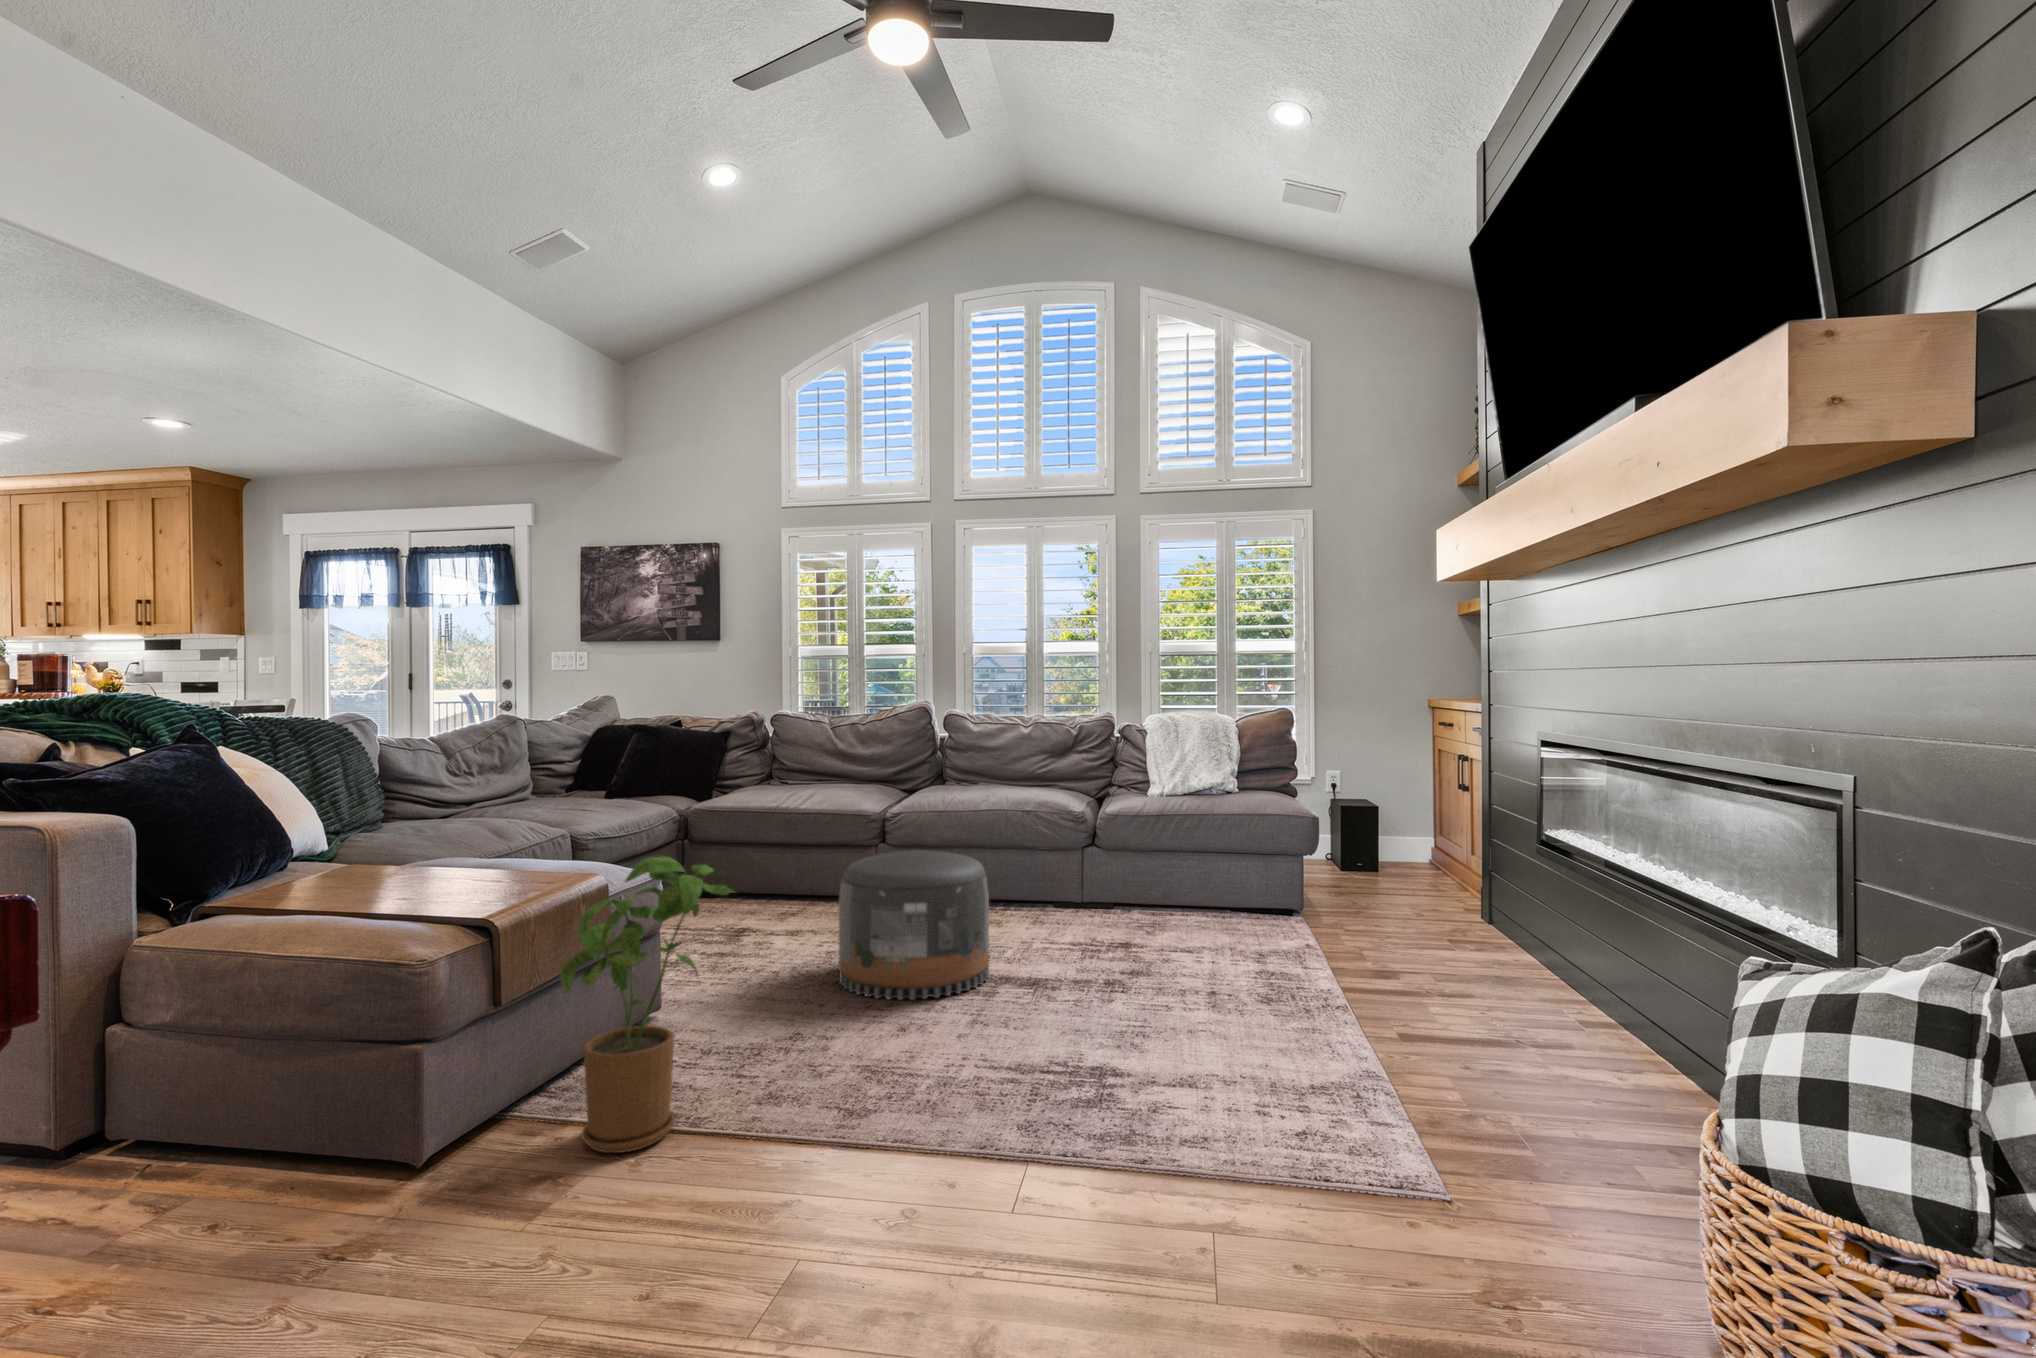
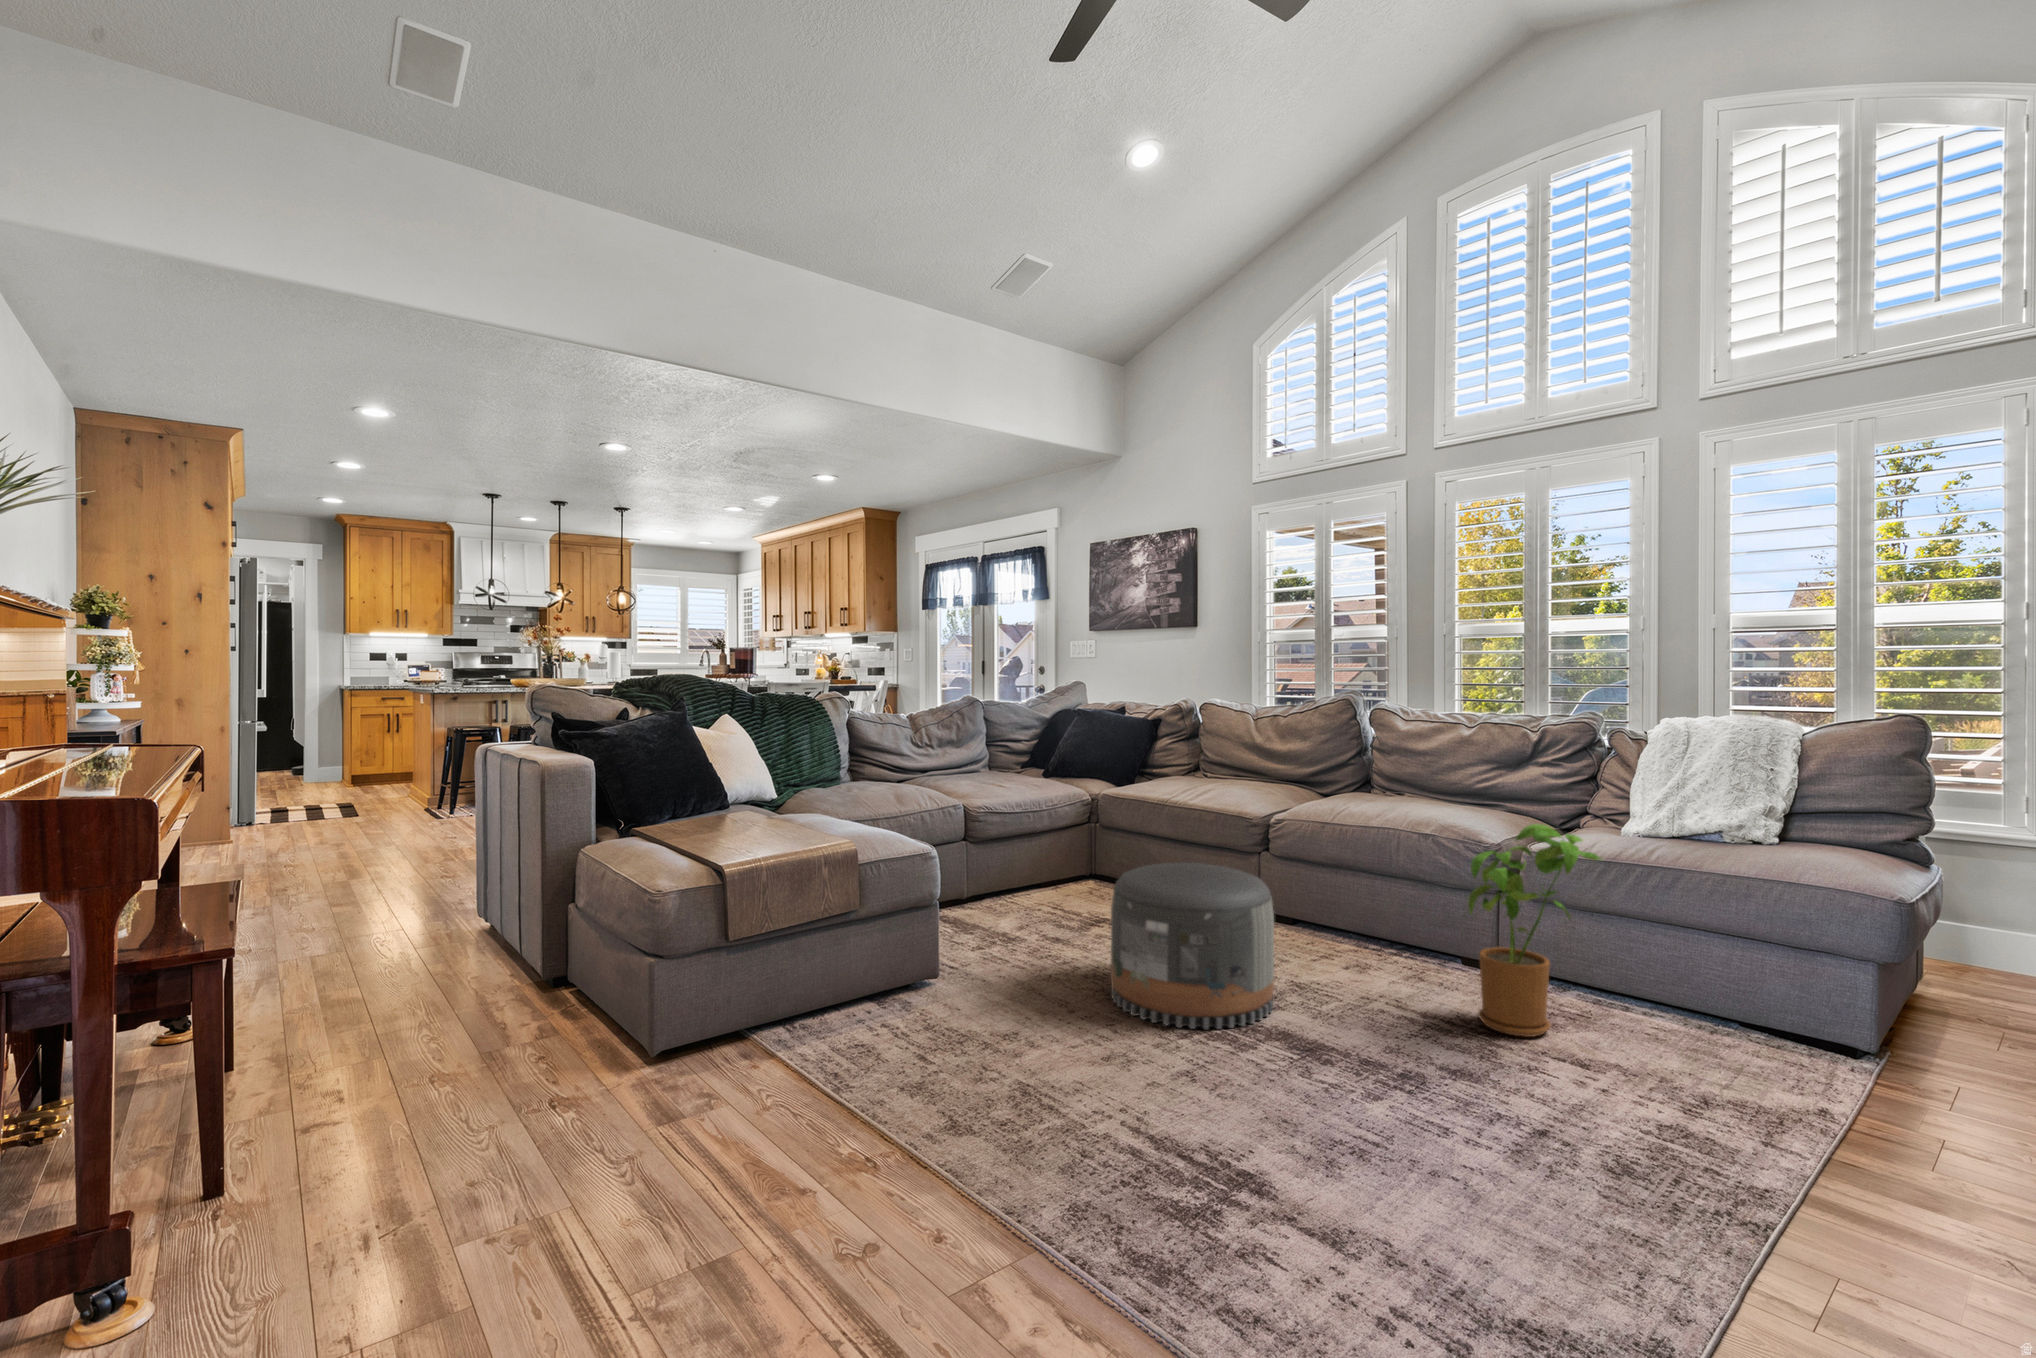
house plant: present [560,856,734,1153] -> present [1468,824,1602,1037]

